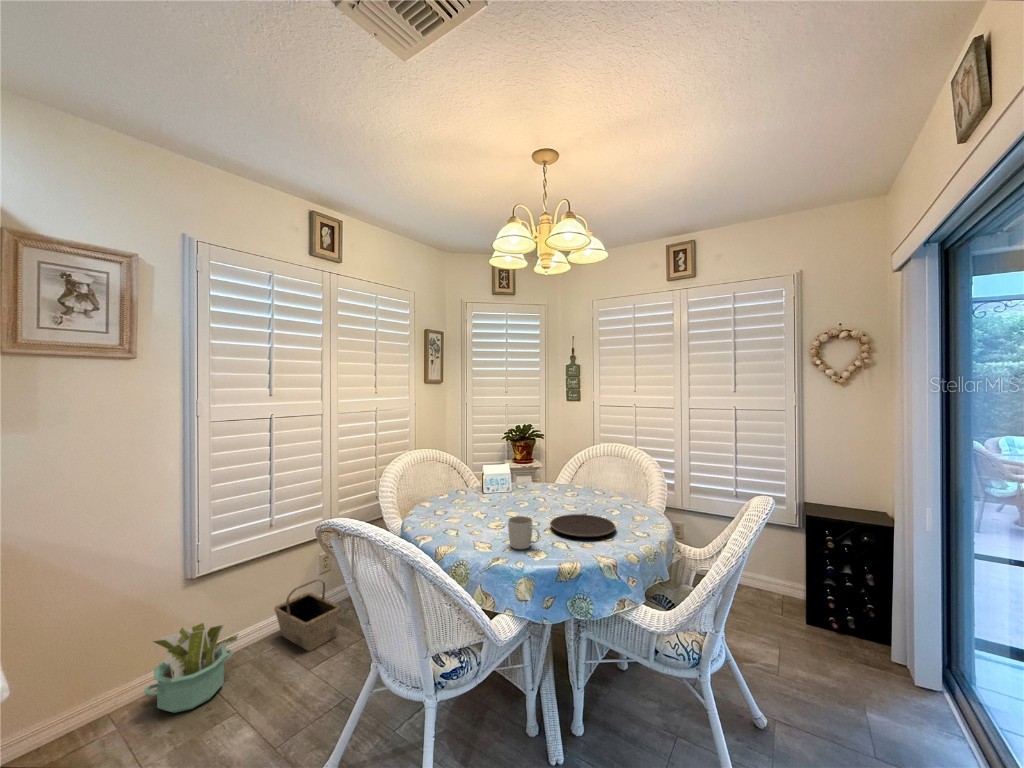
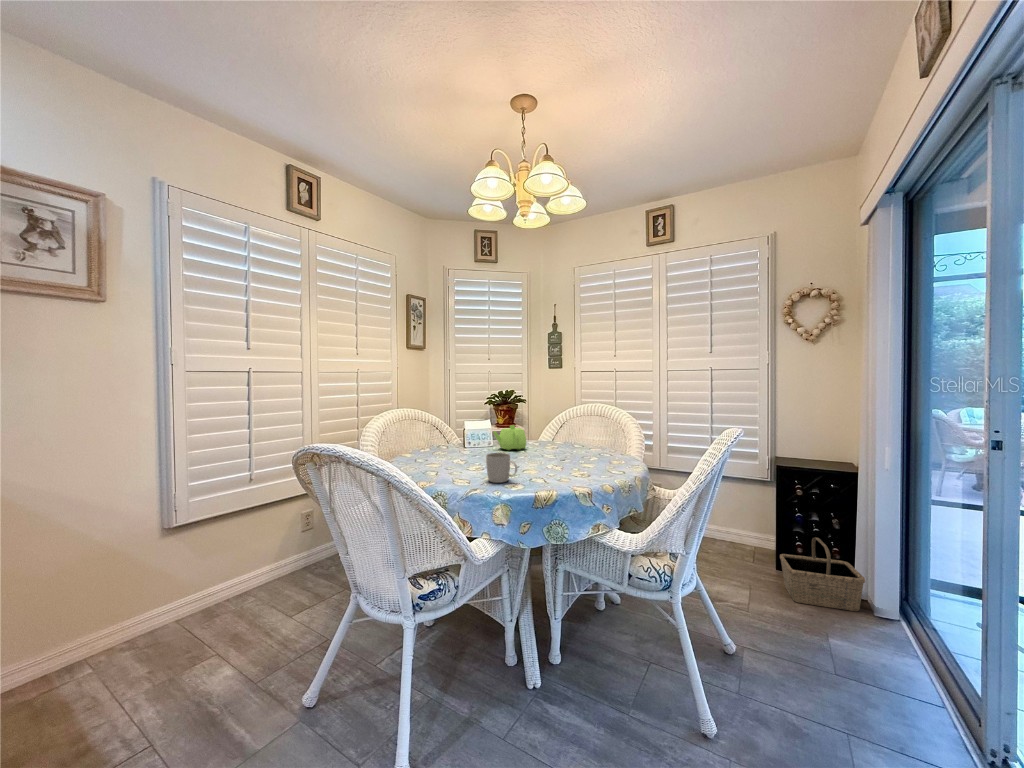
teapot: none [512,473,546,500] -> present [493,426,526,450]
plate: present [550,514,616,537] -> none [528,458,593,473]
basket: present [274,580,340,651] -> present [780,538,865,611]
decorative plant: present [145,622,239,713] -> none [121,569,220,656]

